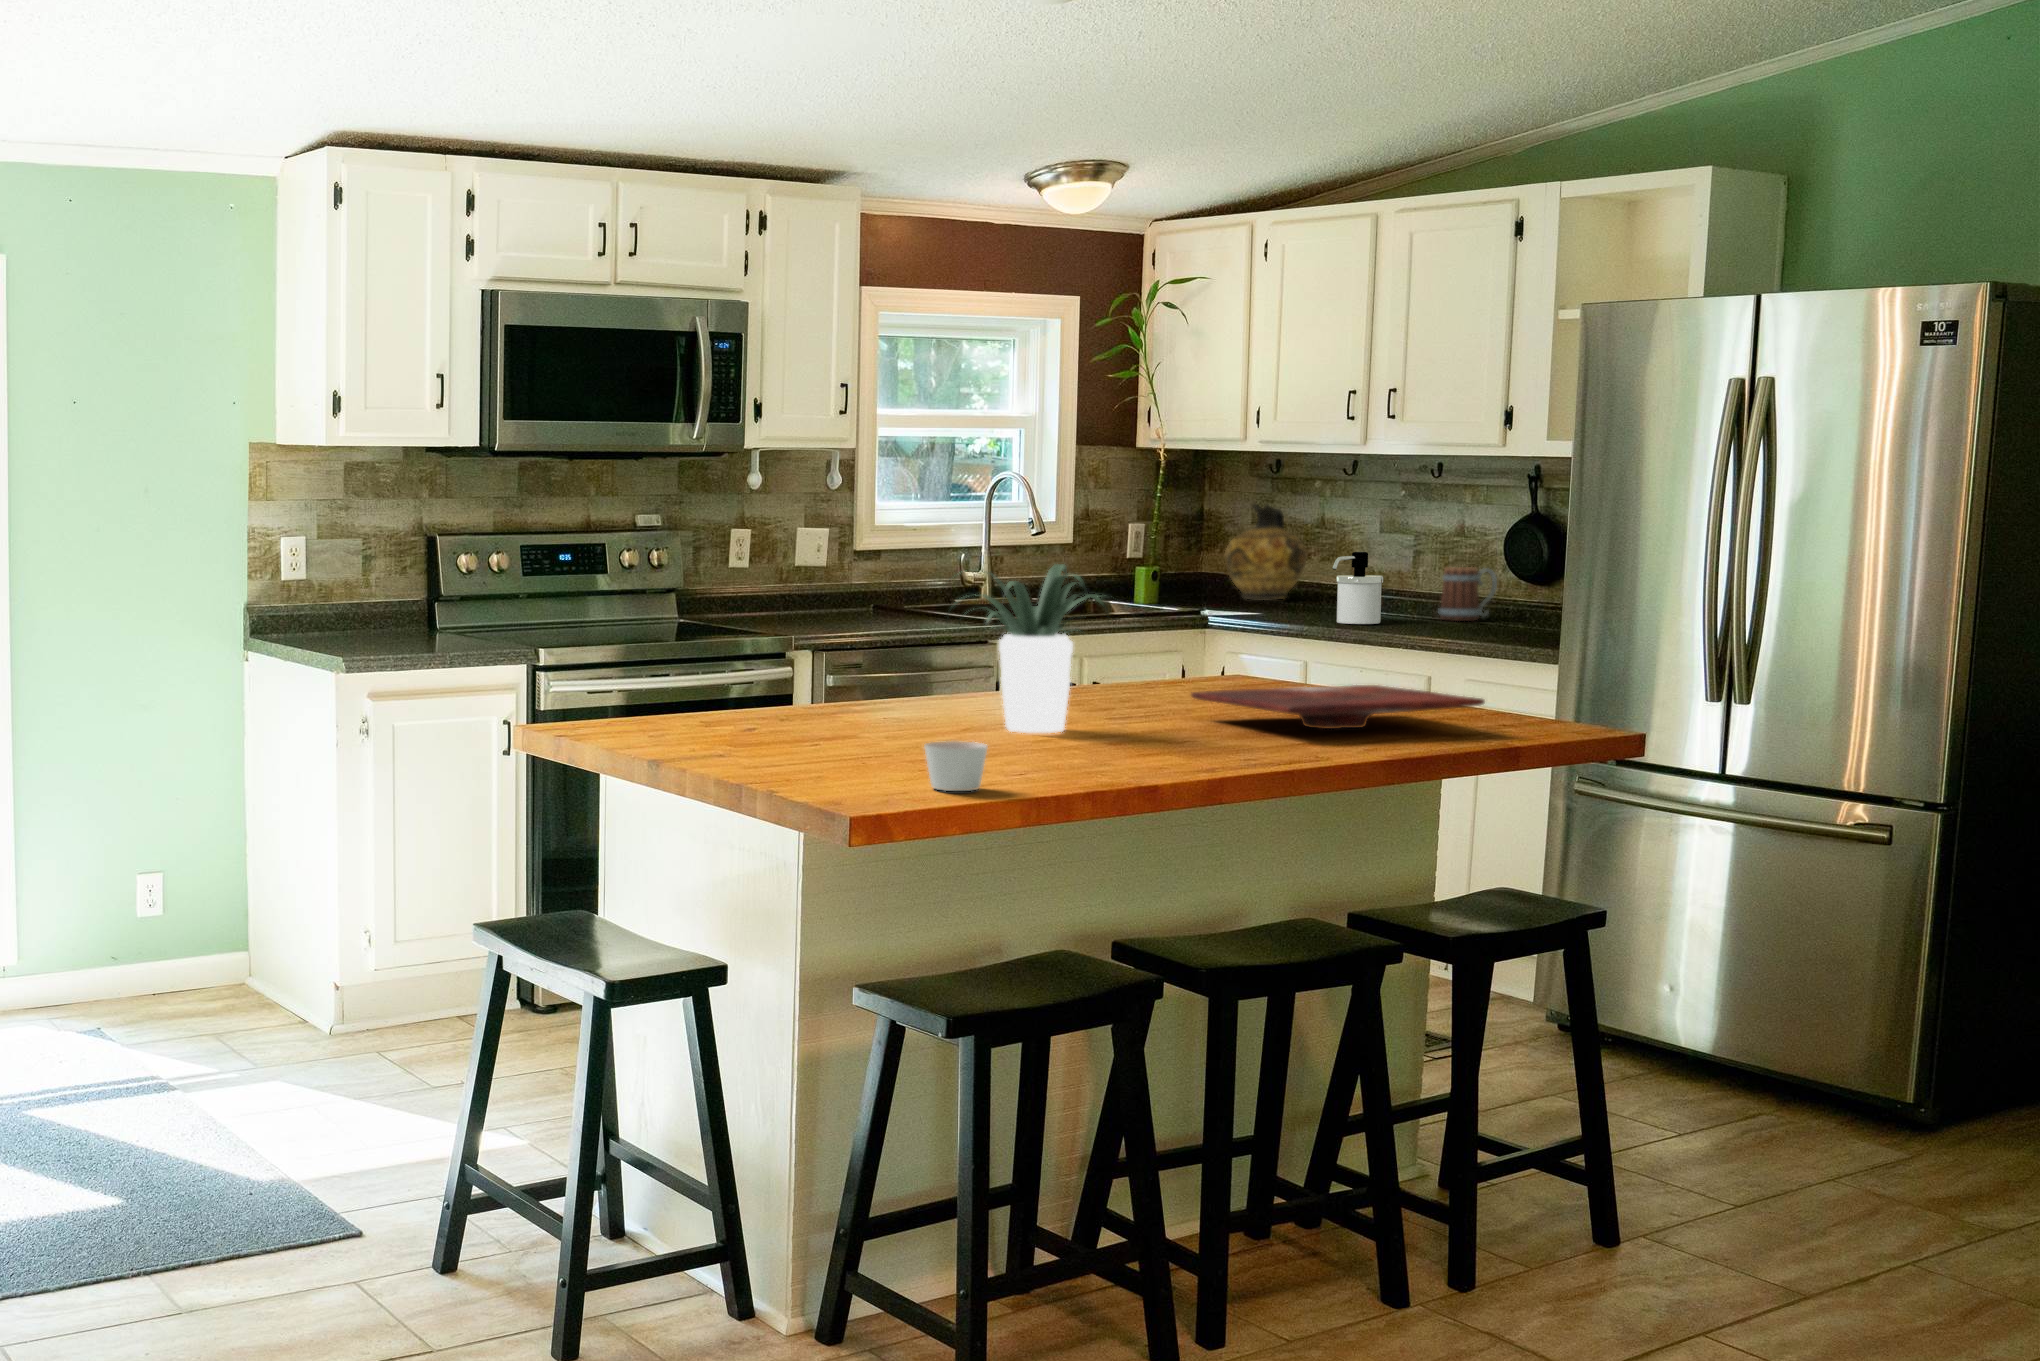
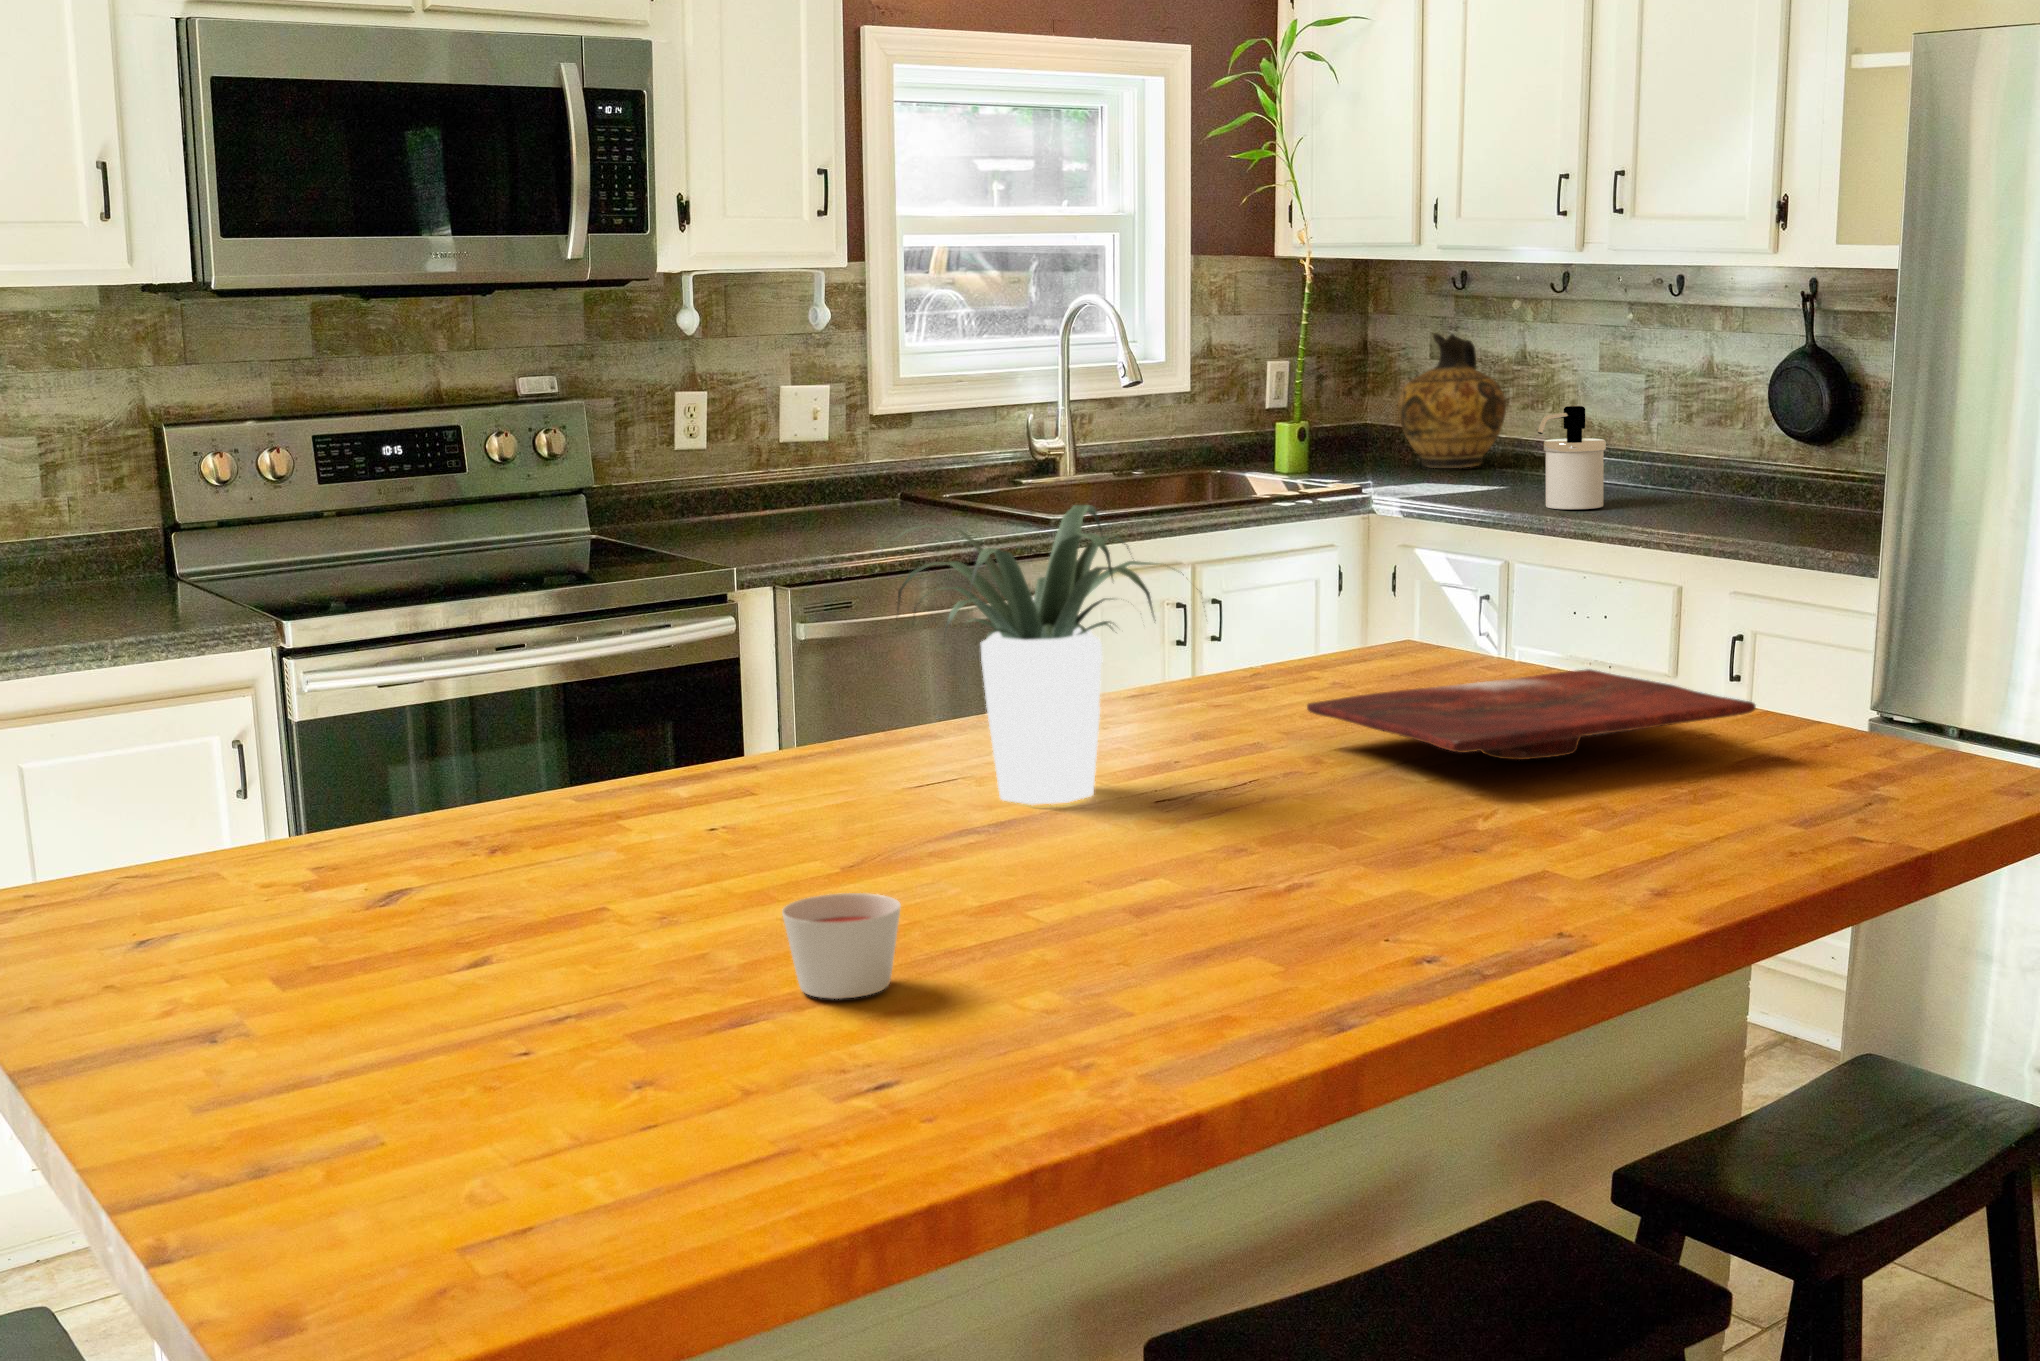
mug: present [1439,567,1497,621] -> none [1679,422,1754,498]

